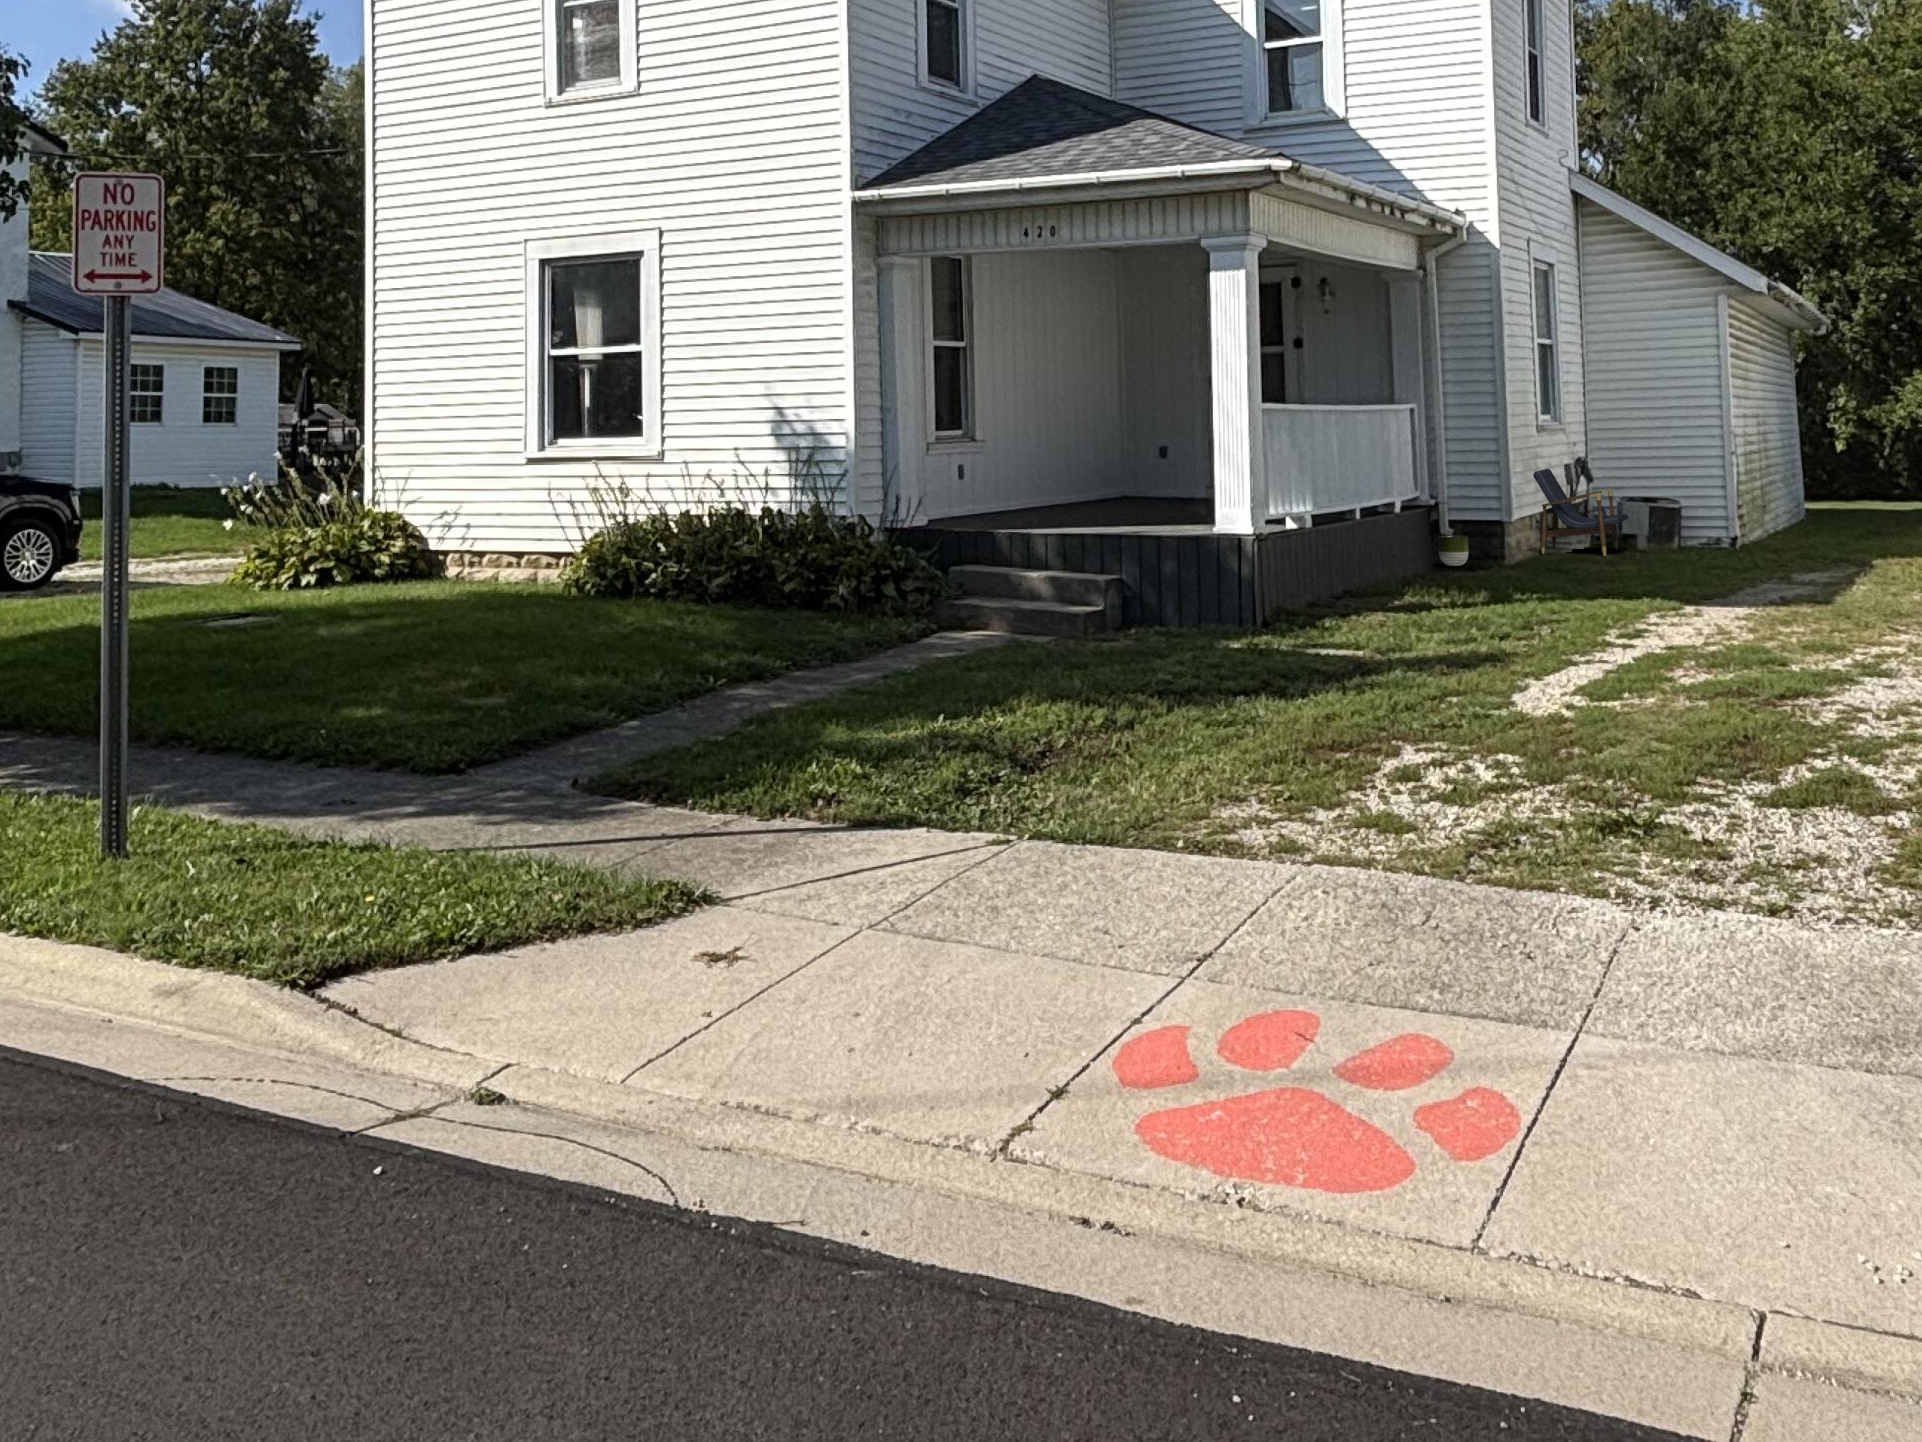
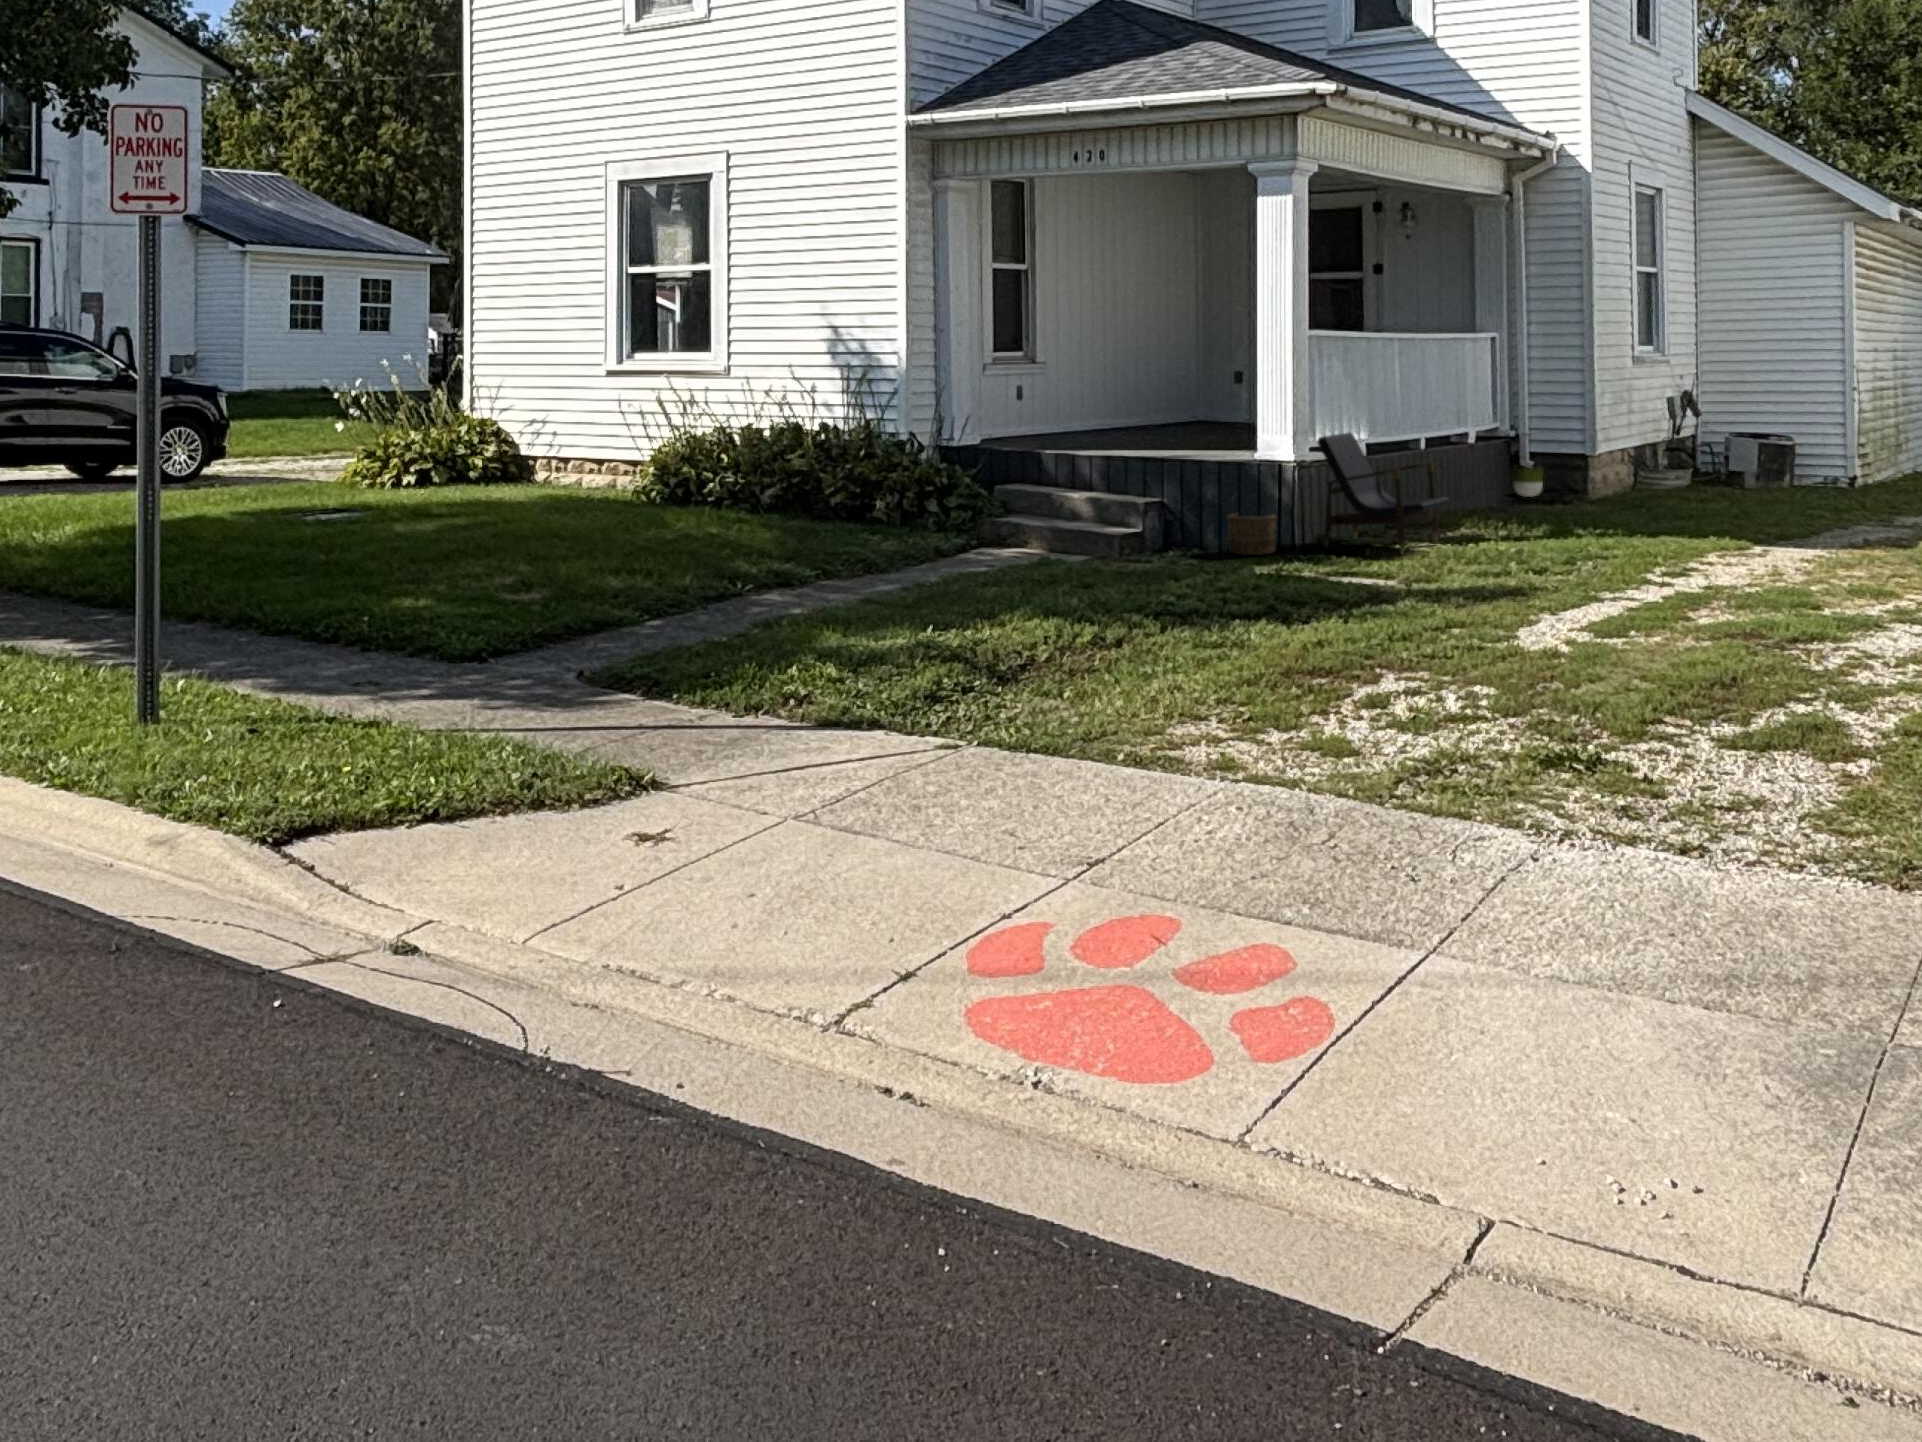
lounge chair: present [1533,469,1628,556] -> present [1317,433,1450,555]
wooden bucket: none [1188,589,1239,632] -> present [1227,513,1277,555]

